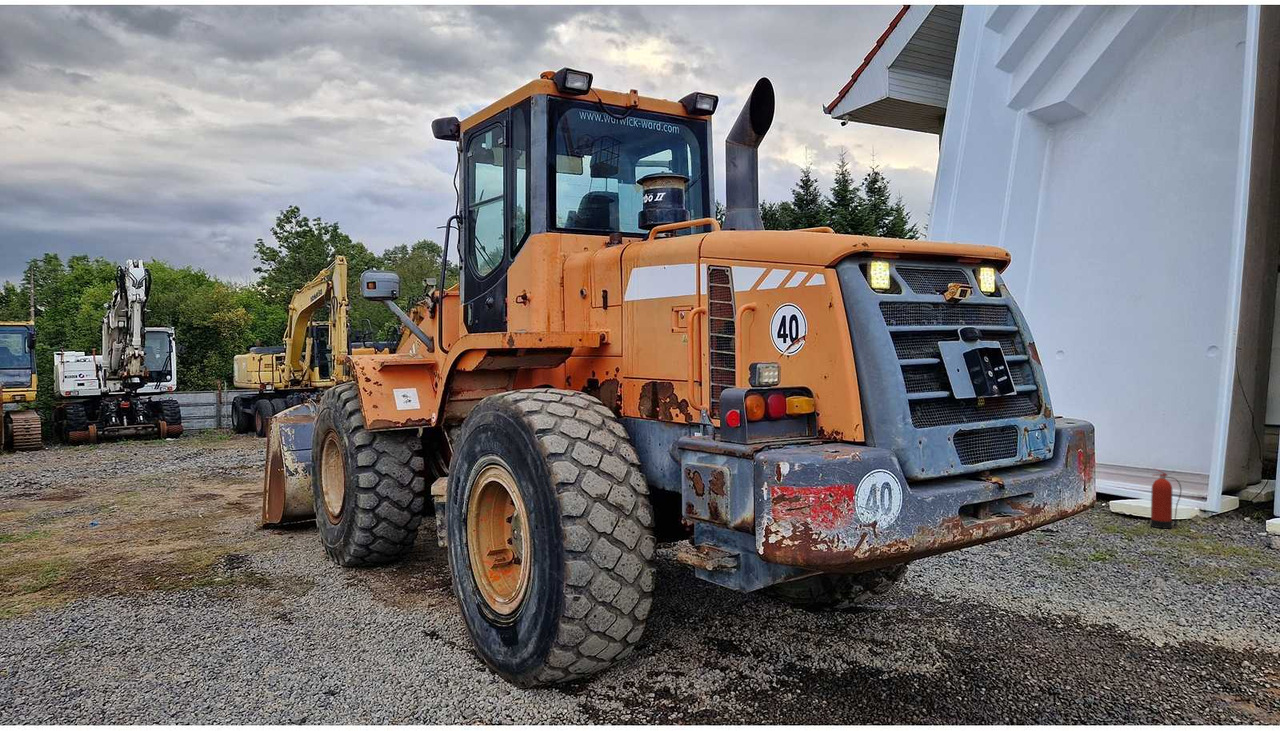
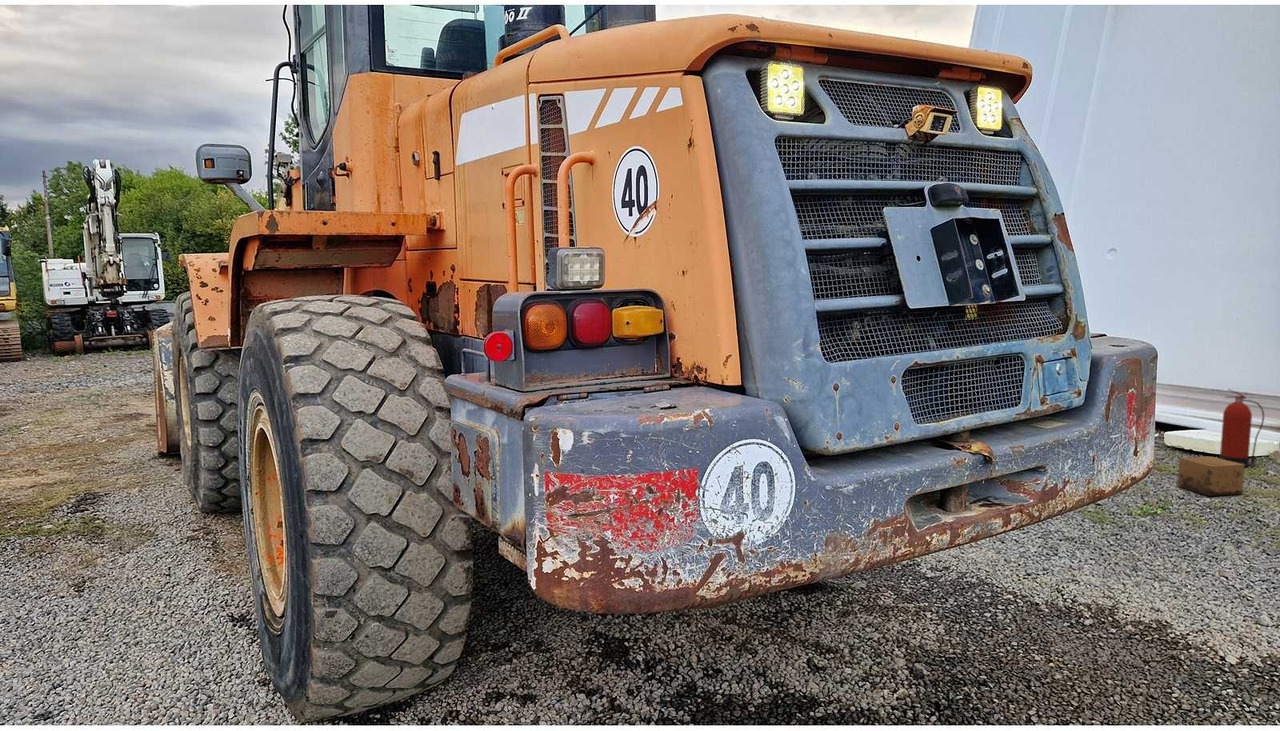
cardboard box: none [1120,518,1167,546] -> present [1178,457,1245,496]

